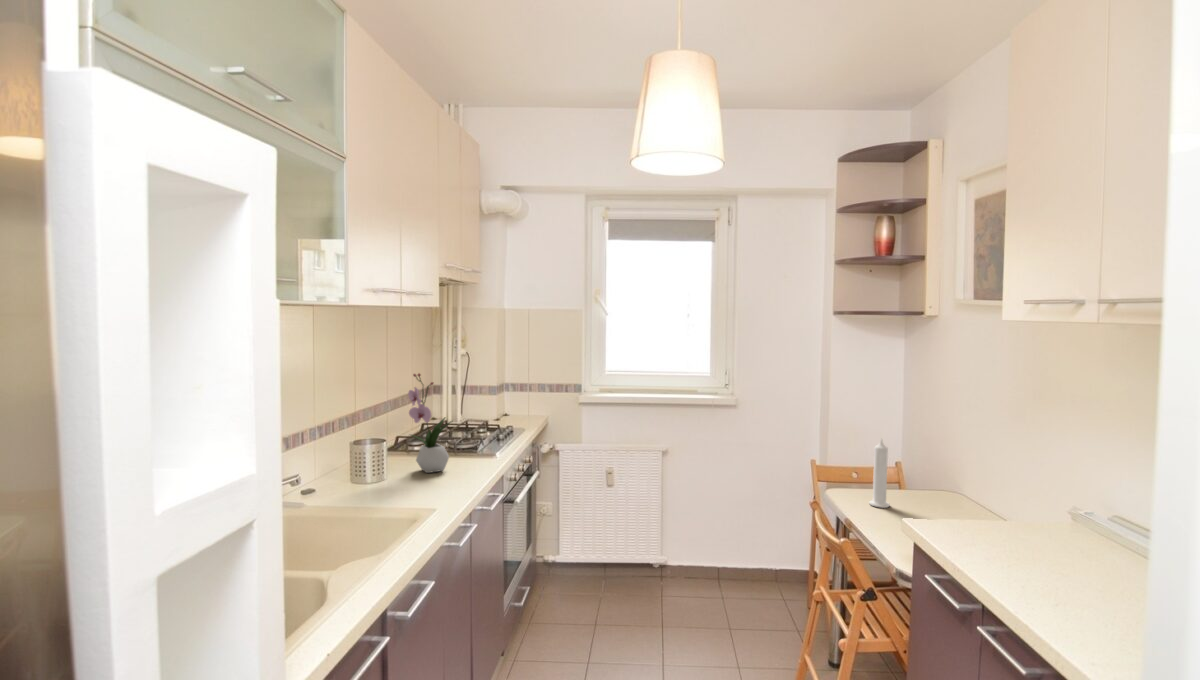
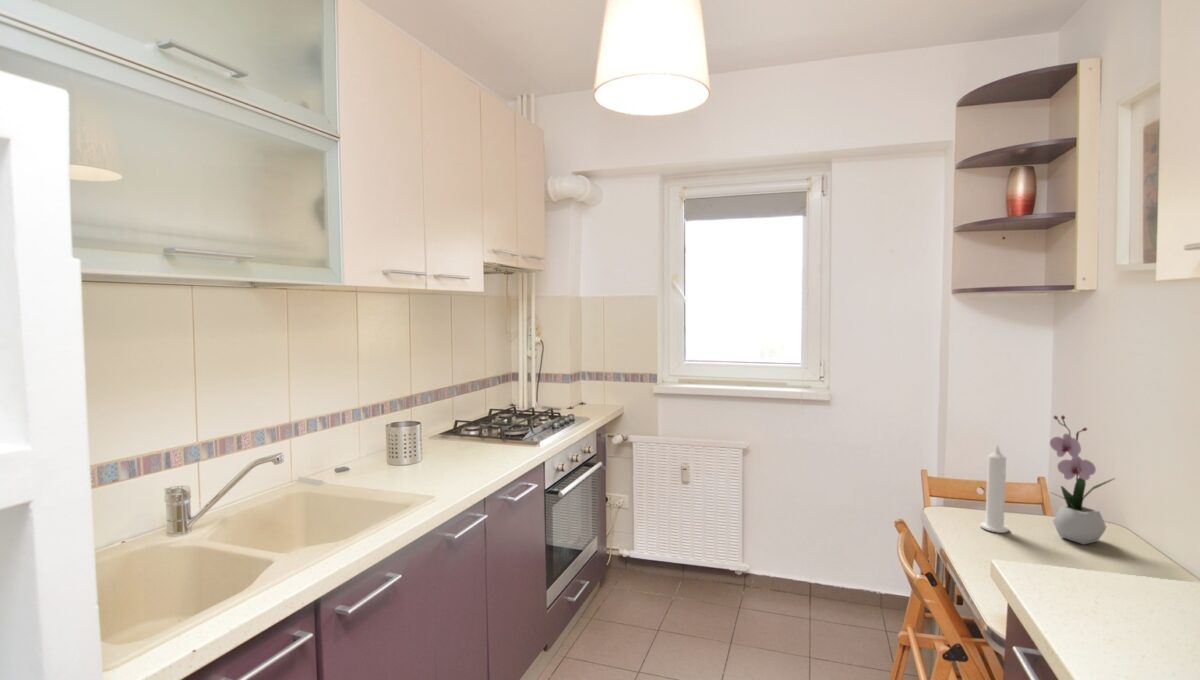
flower arrangement: present [408,374,451,473] -> present [1050,416,1113,544]

